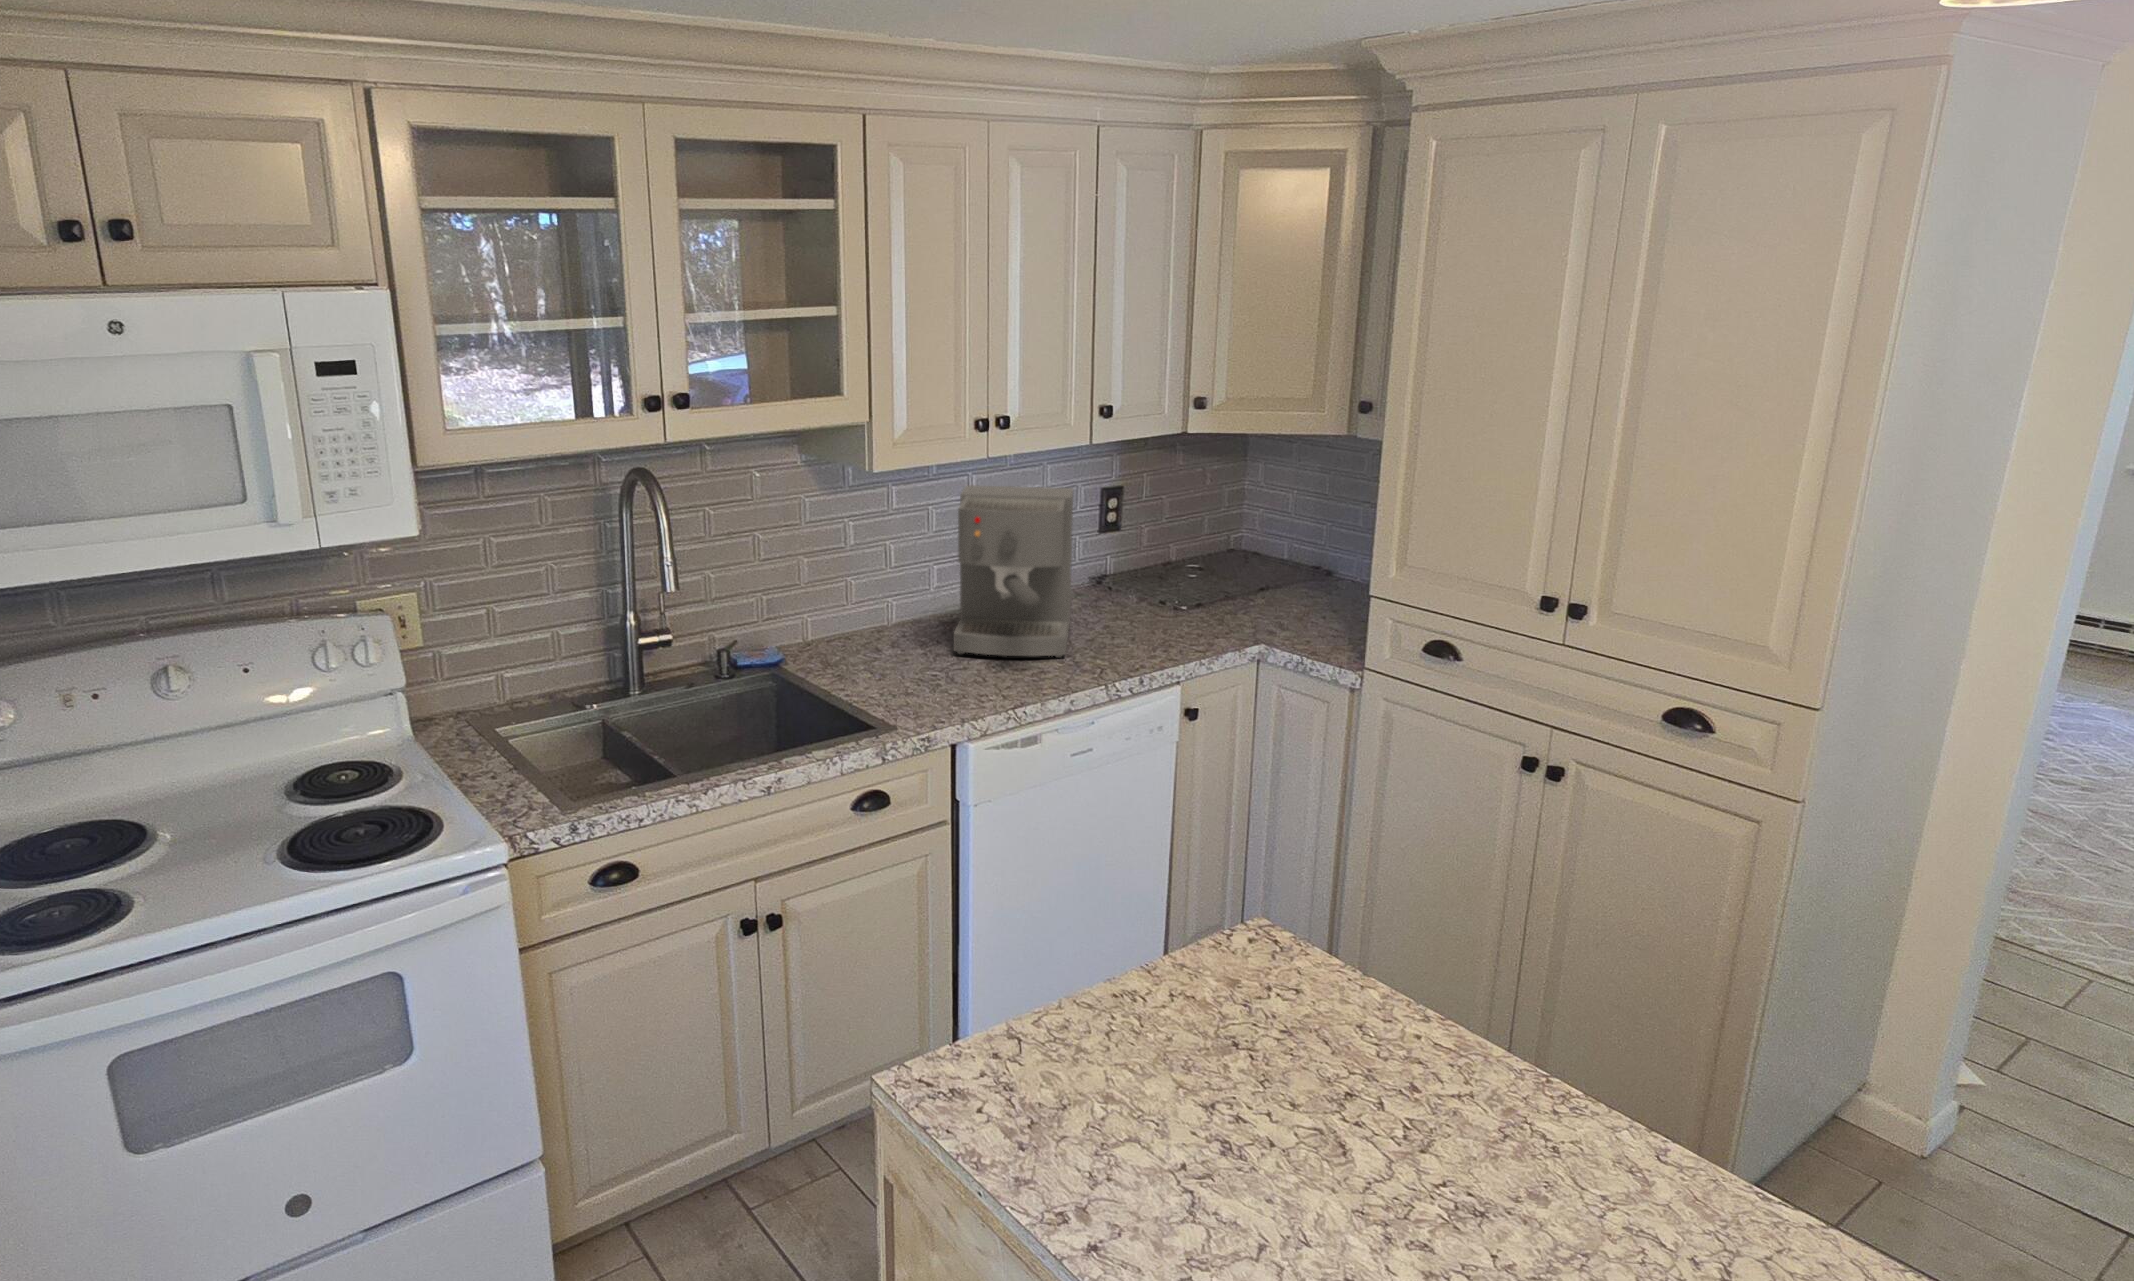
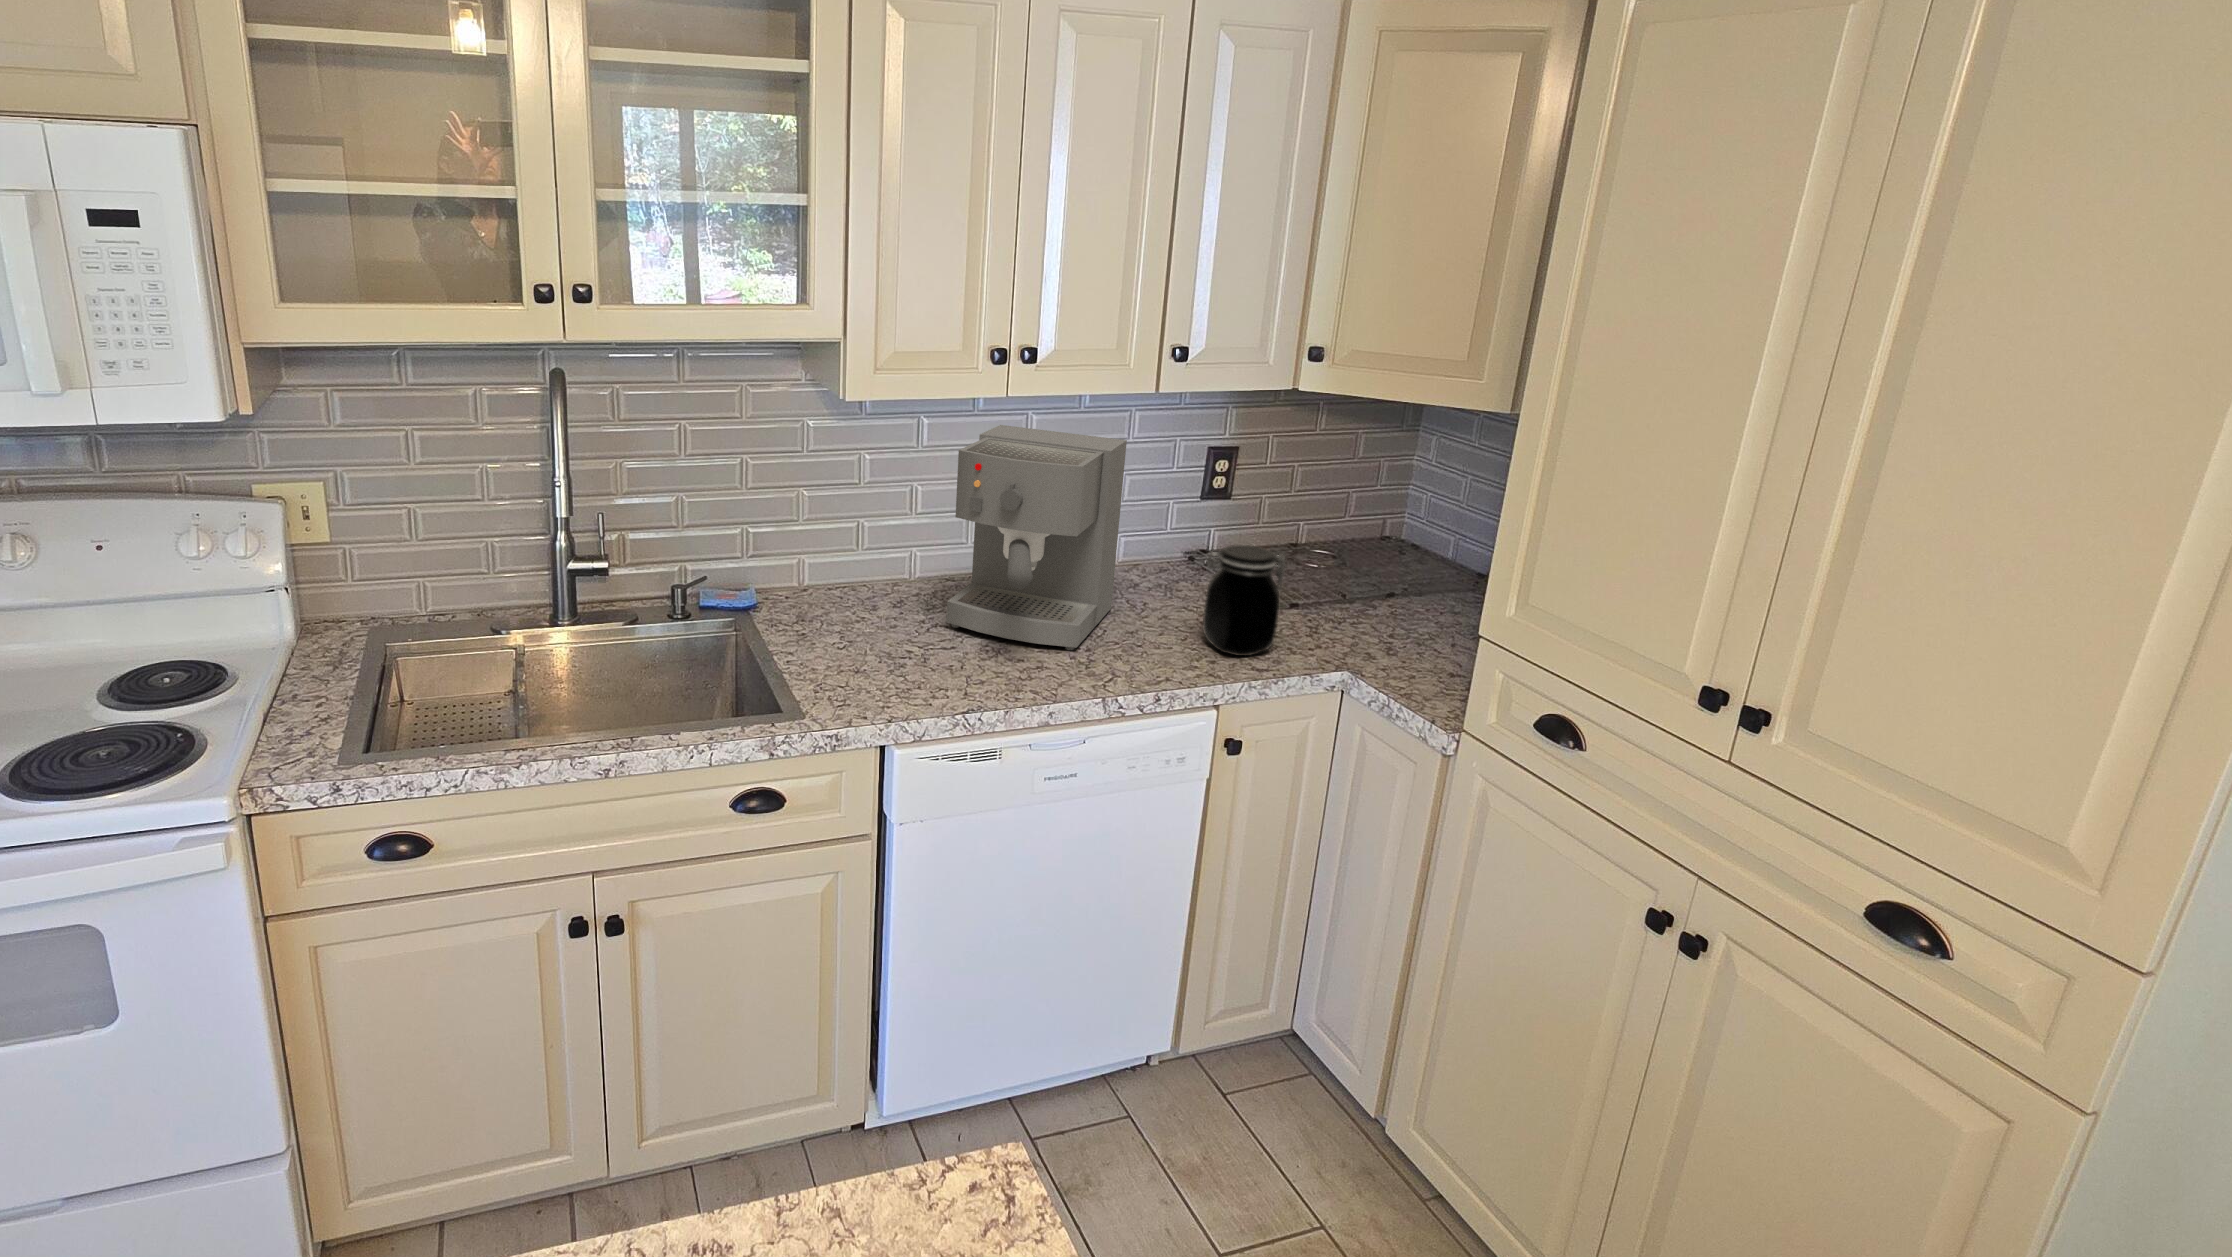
jar: none [1151,560,1210,645] -> present [1203,545,1286,656]

